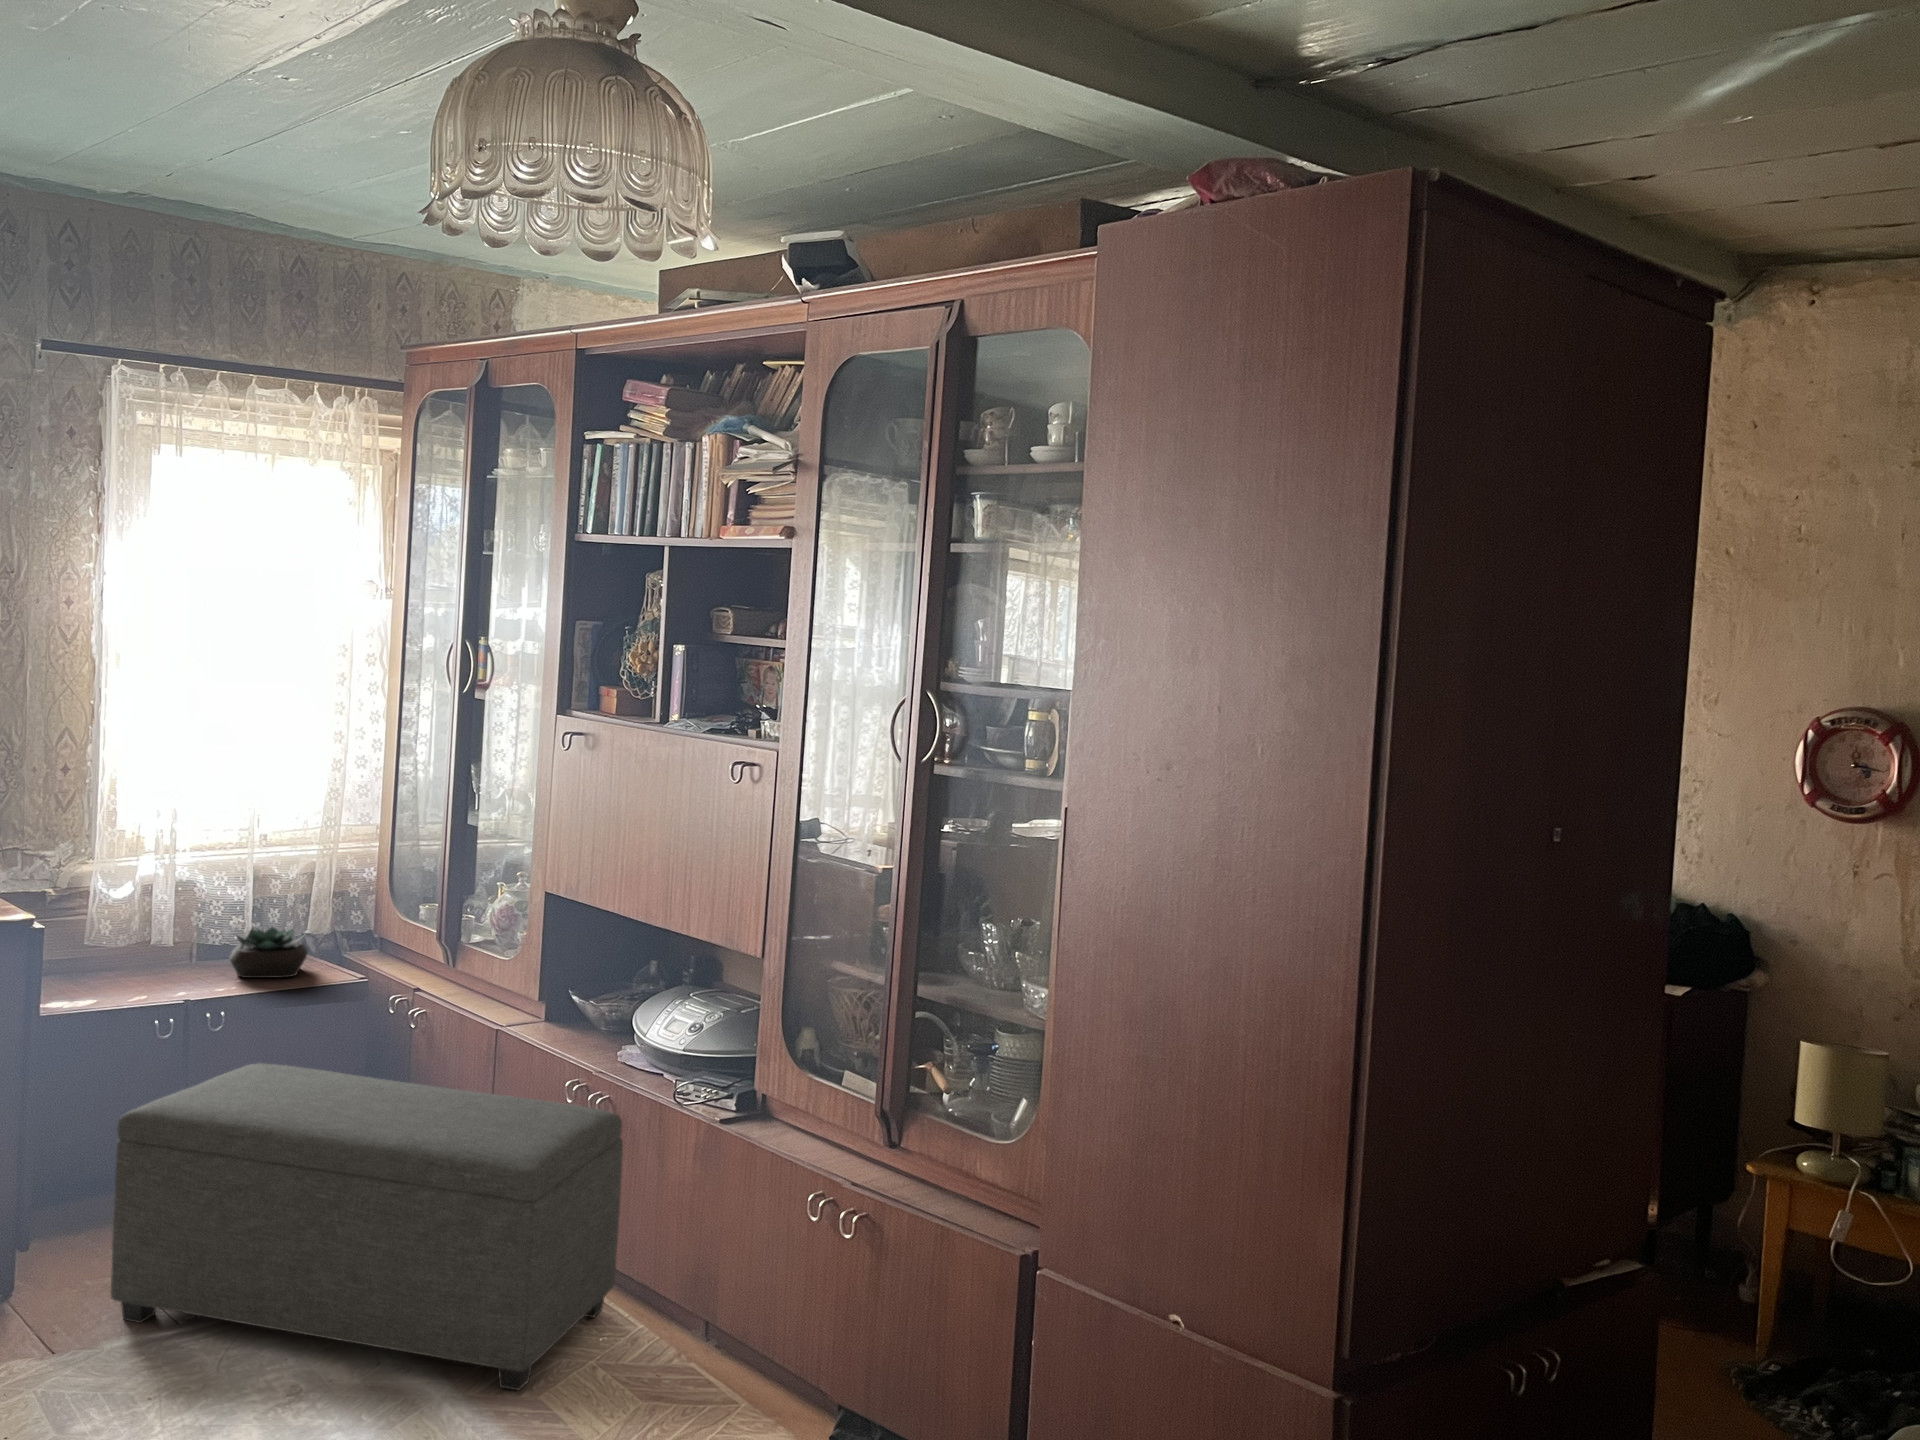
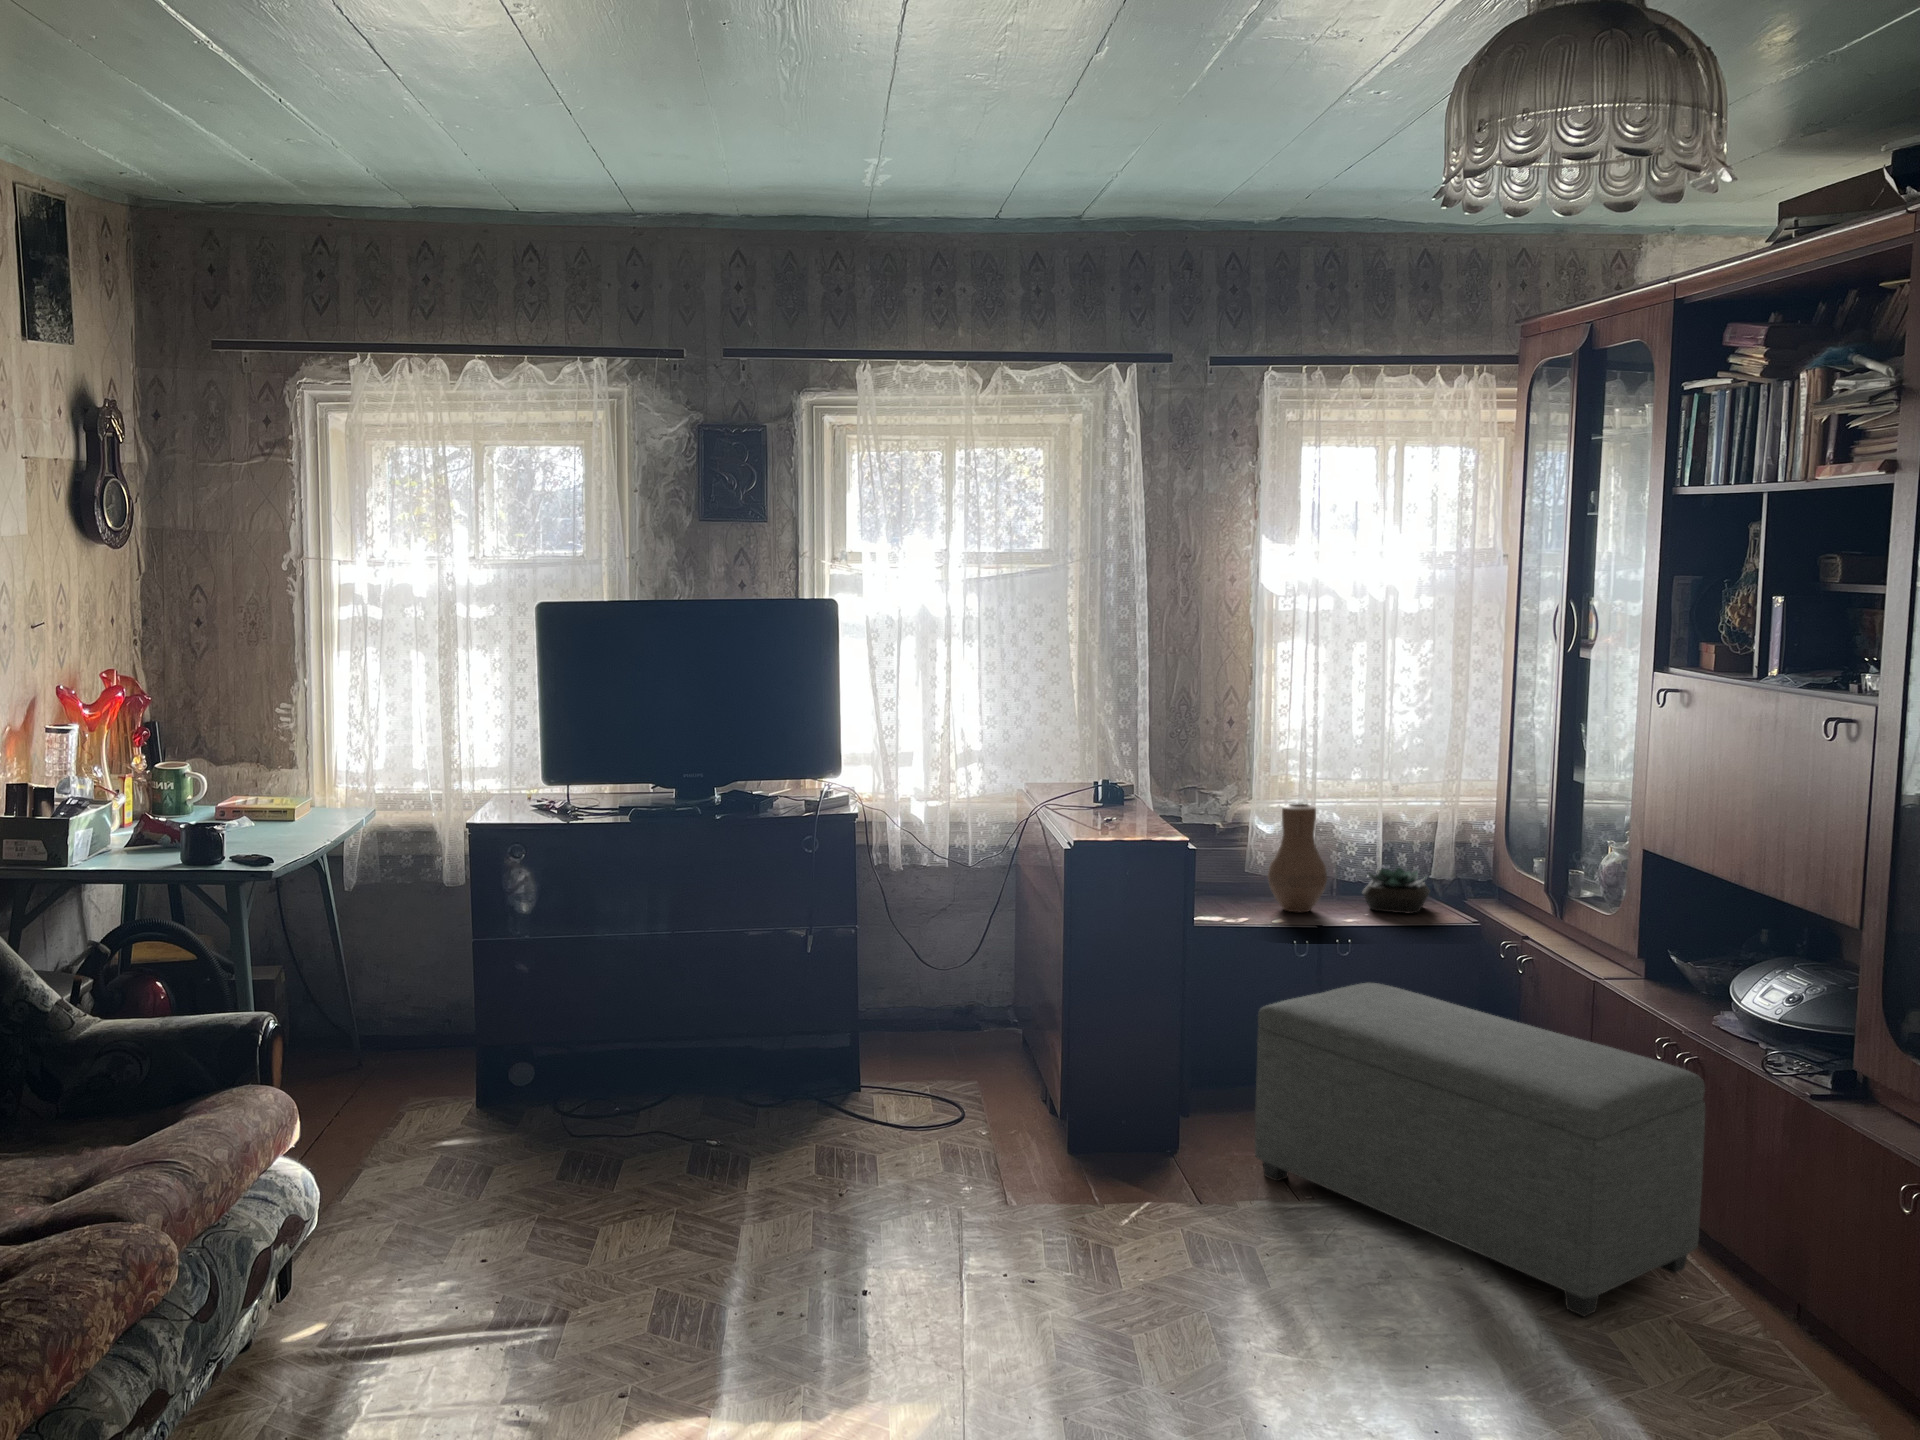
vase: none [110,861,188,990] -> present [1268,803,1327,912]

